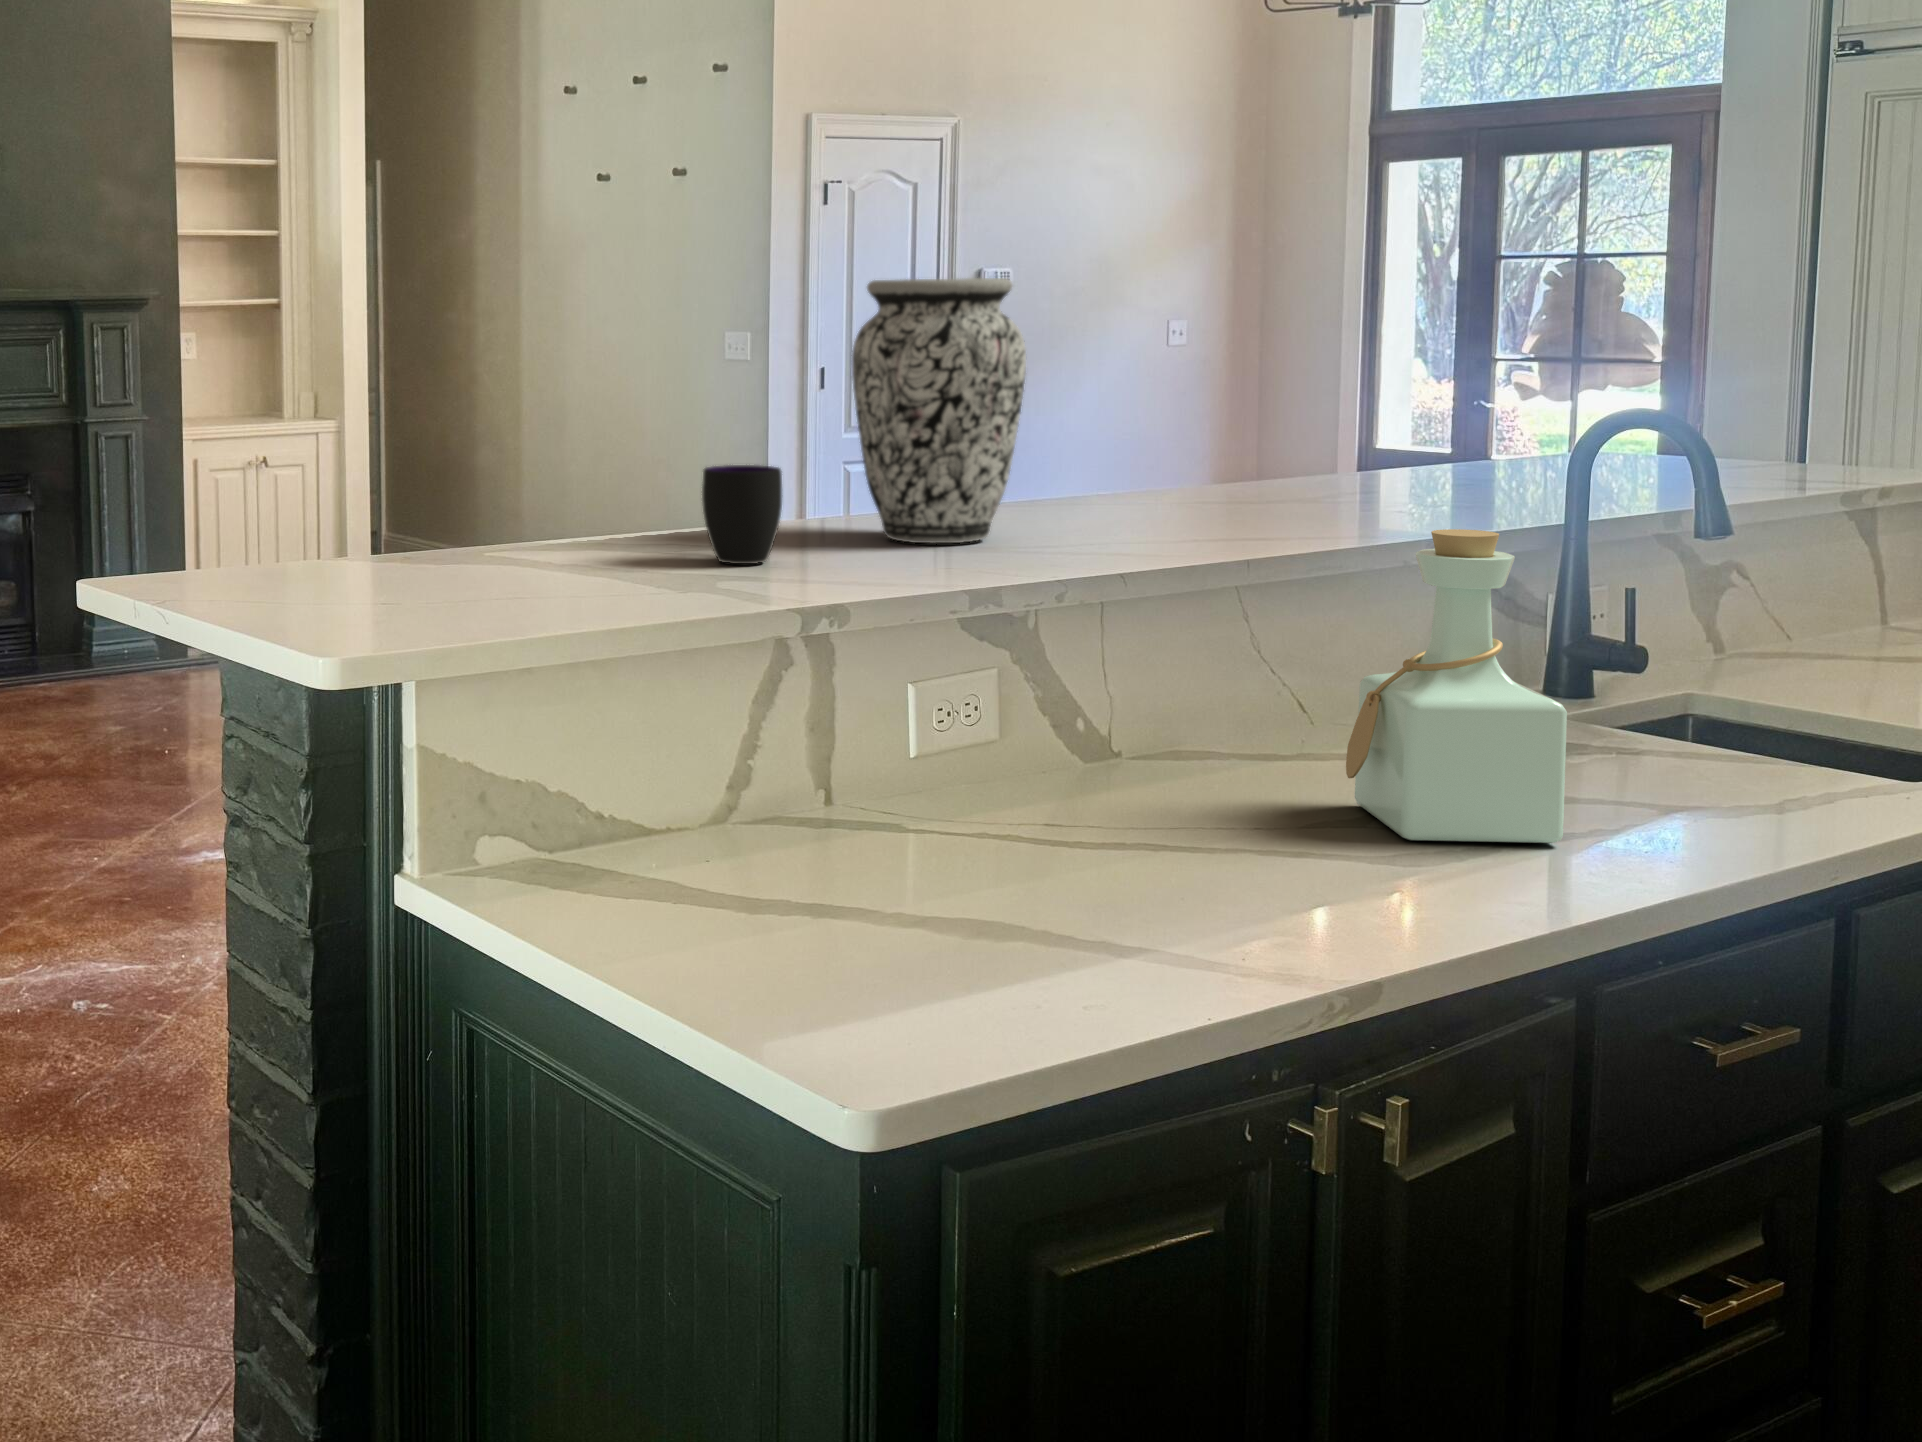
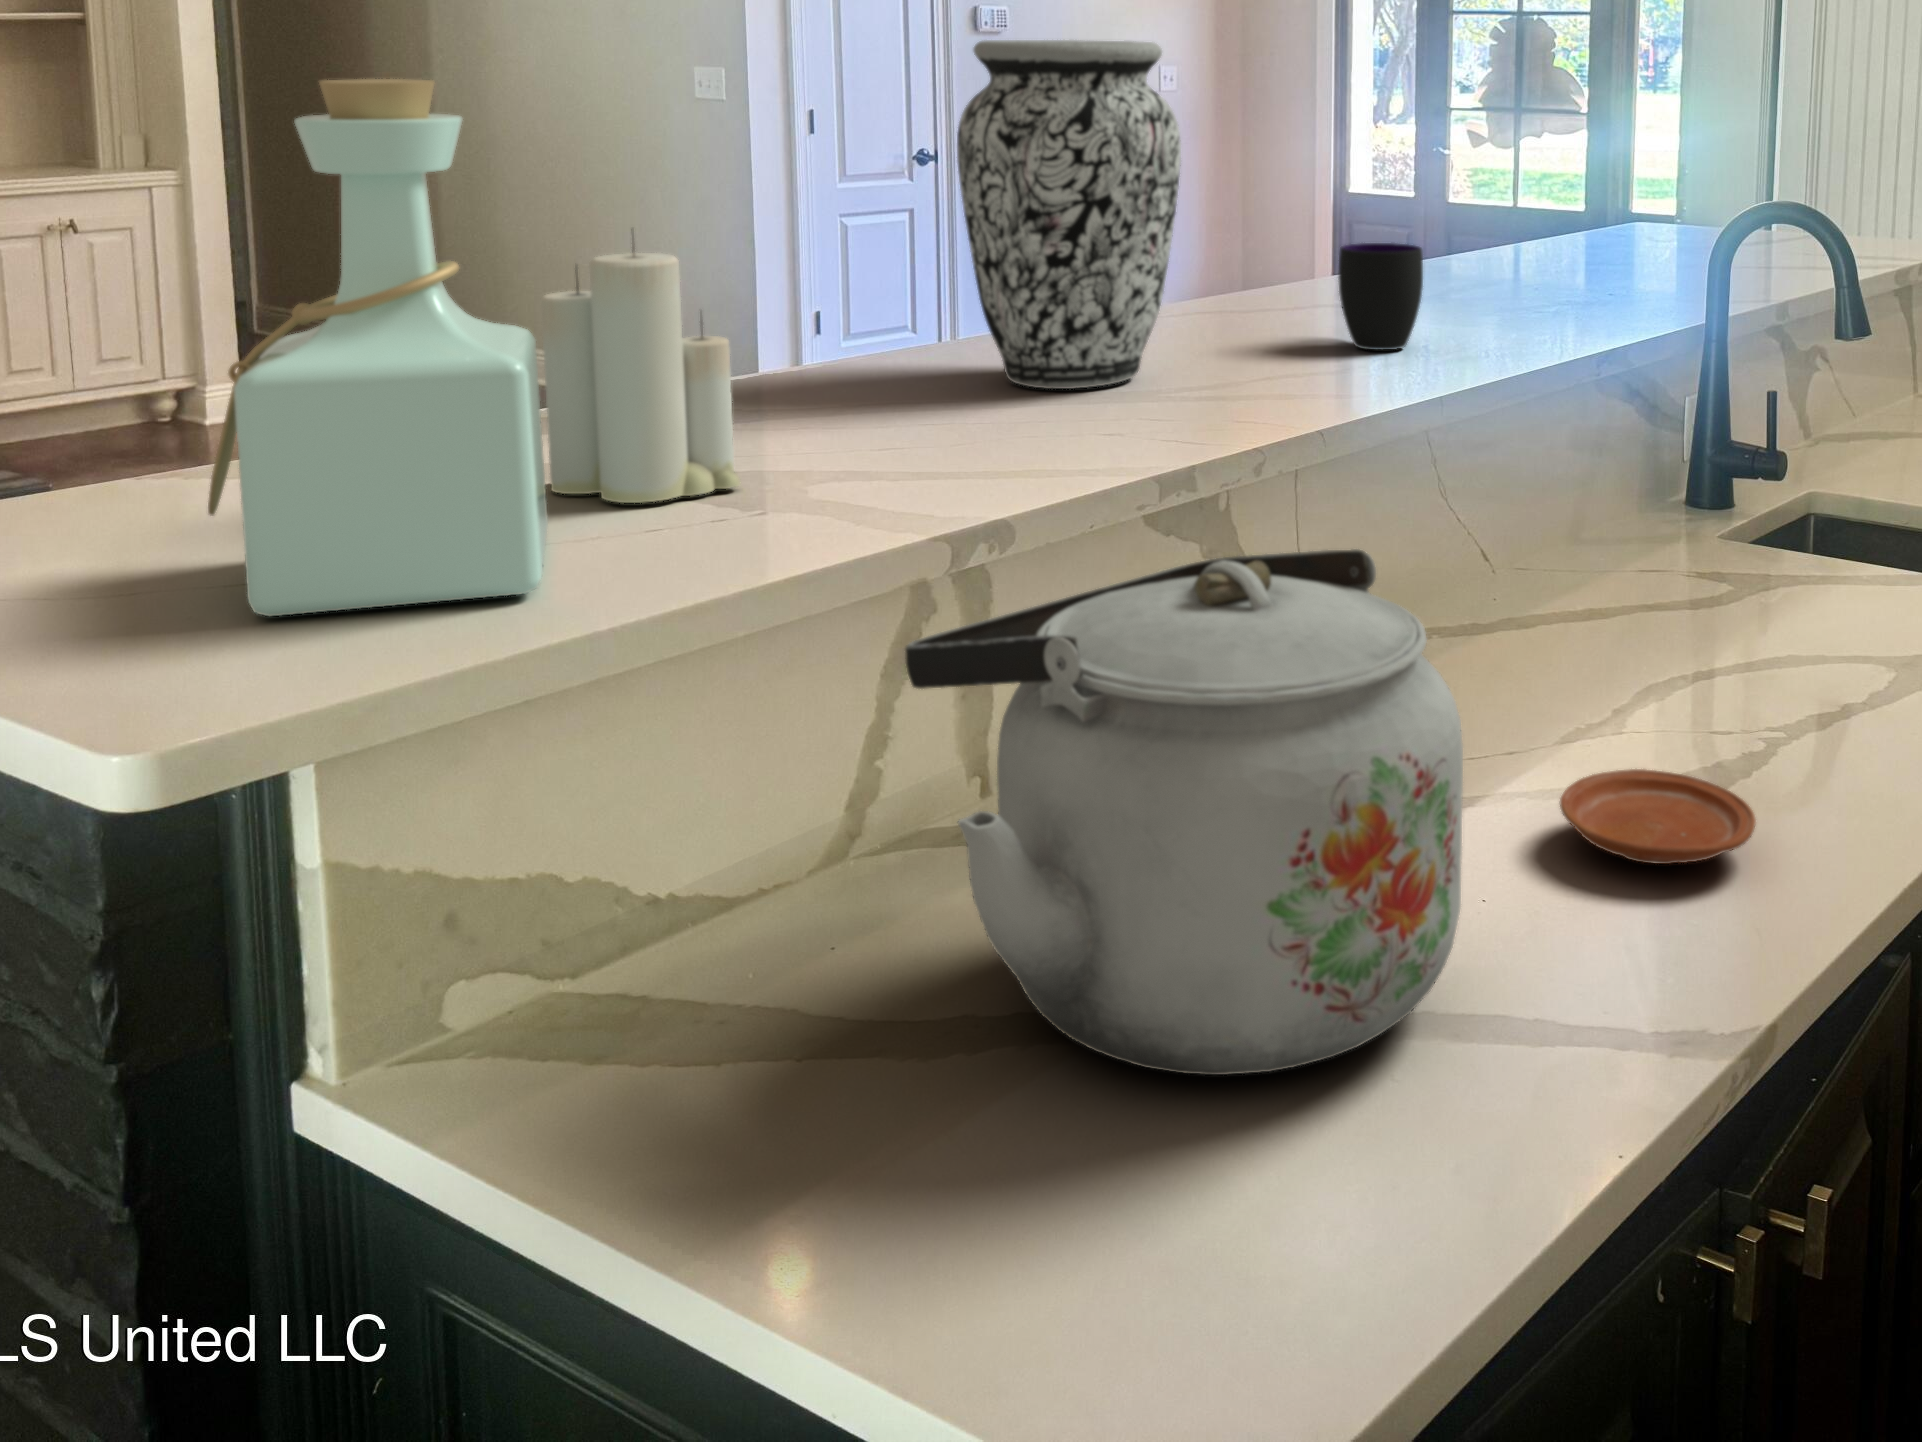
candle: none [557,401,674,581] -> present [541,229,741,503]
cup: present [702,465,782,564] -> present [1338,243,1423,350]
bottle: present [1346,529,1567,843] -> present [208,79,548,617]
kettle: none [750,614,1130,949] -> present [905,549,1463,1075]
plate: none [1257,840,1427,905] -> present [1560,769,1756,864]

